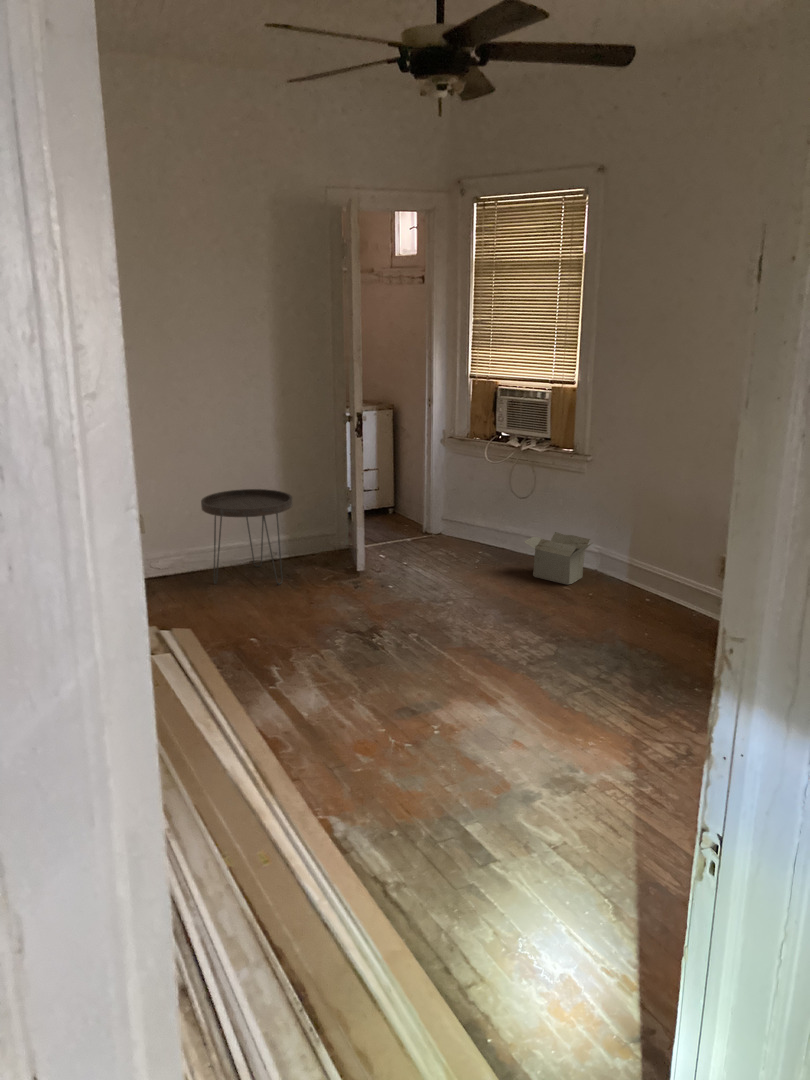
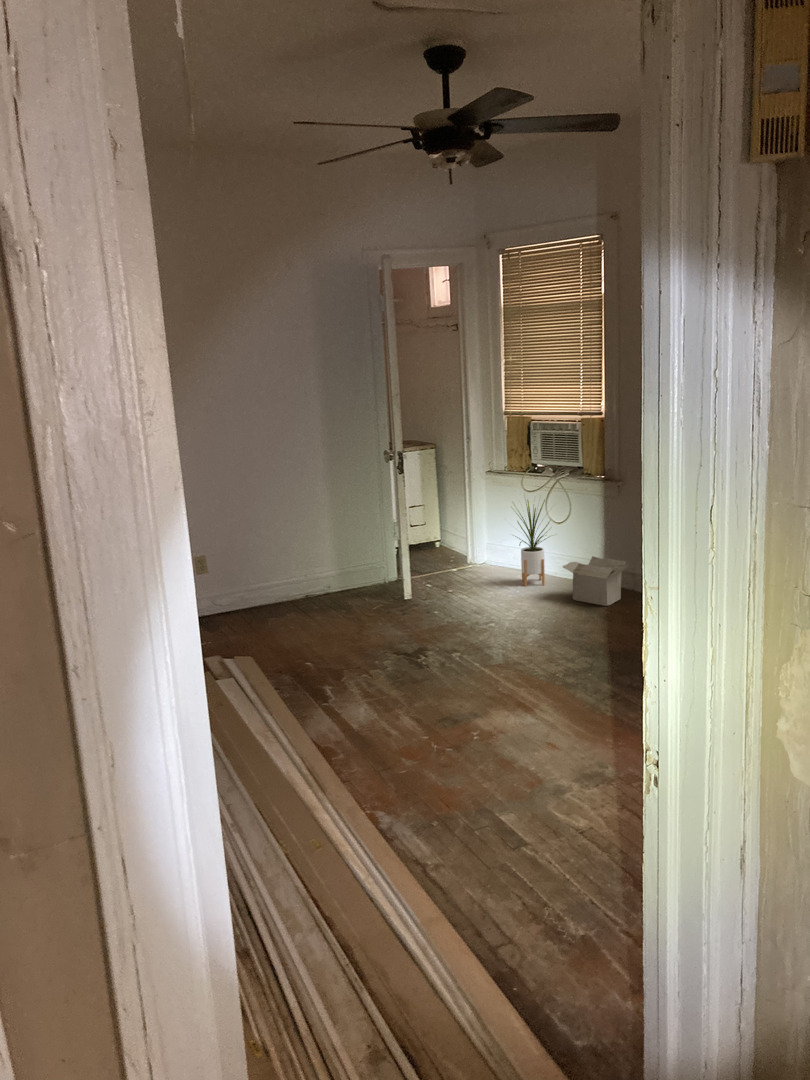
house plant: none [465,462,519,559] -> present [513,500,550,586]
side table: present [201,489,293,585] -> none [257,528,341,618]

